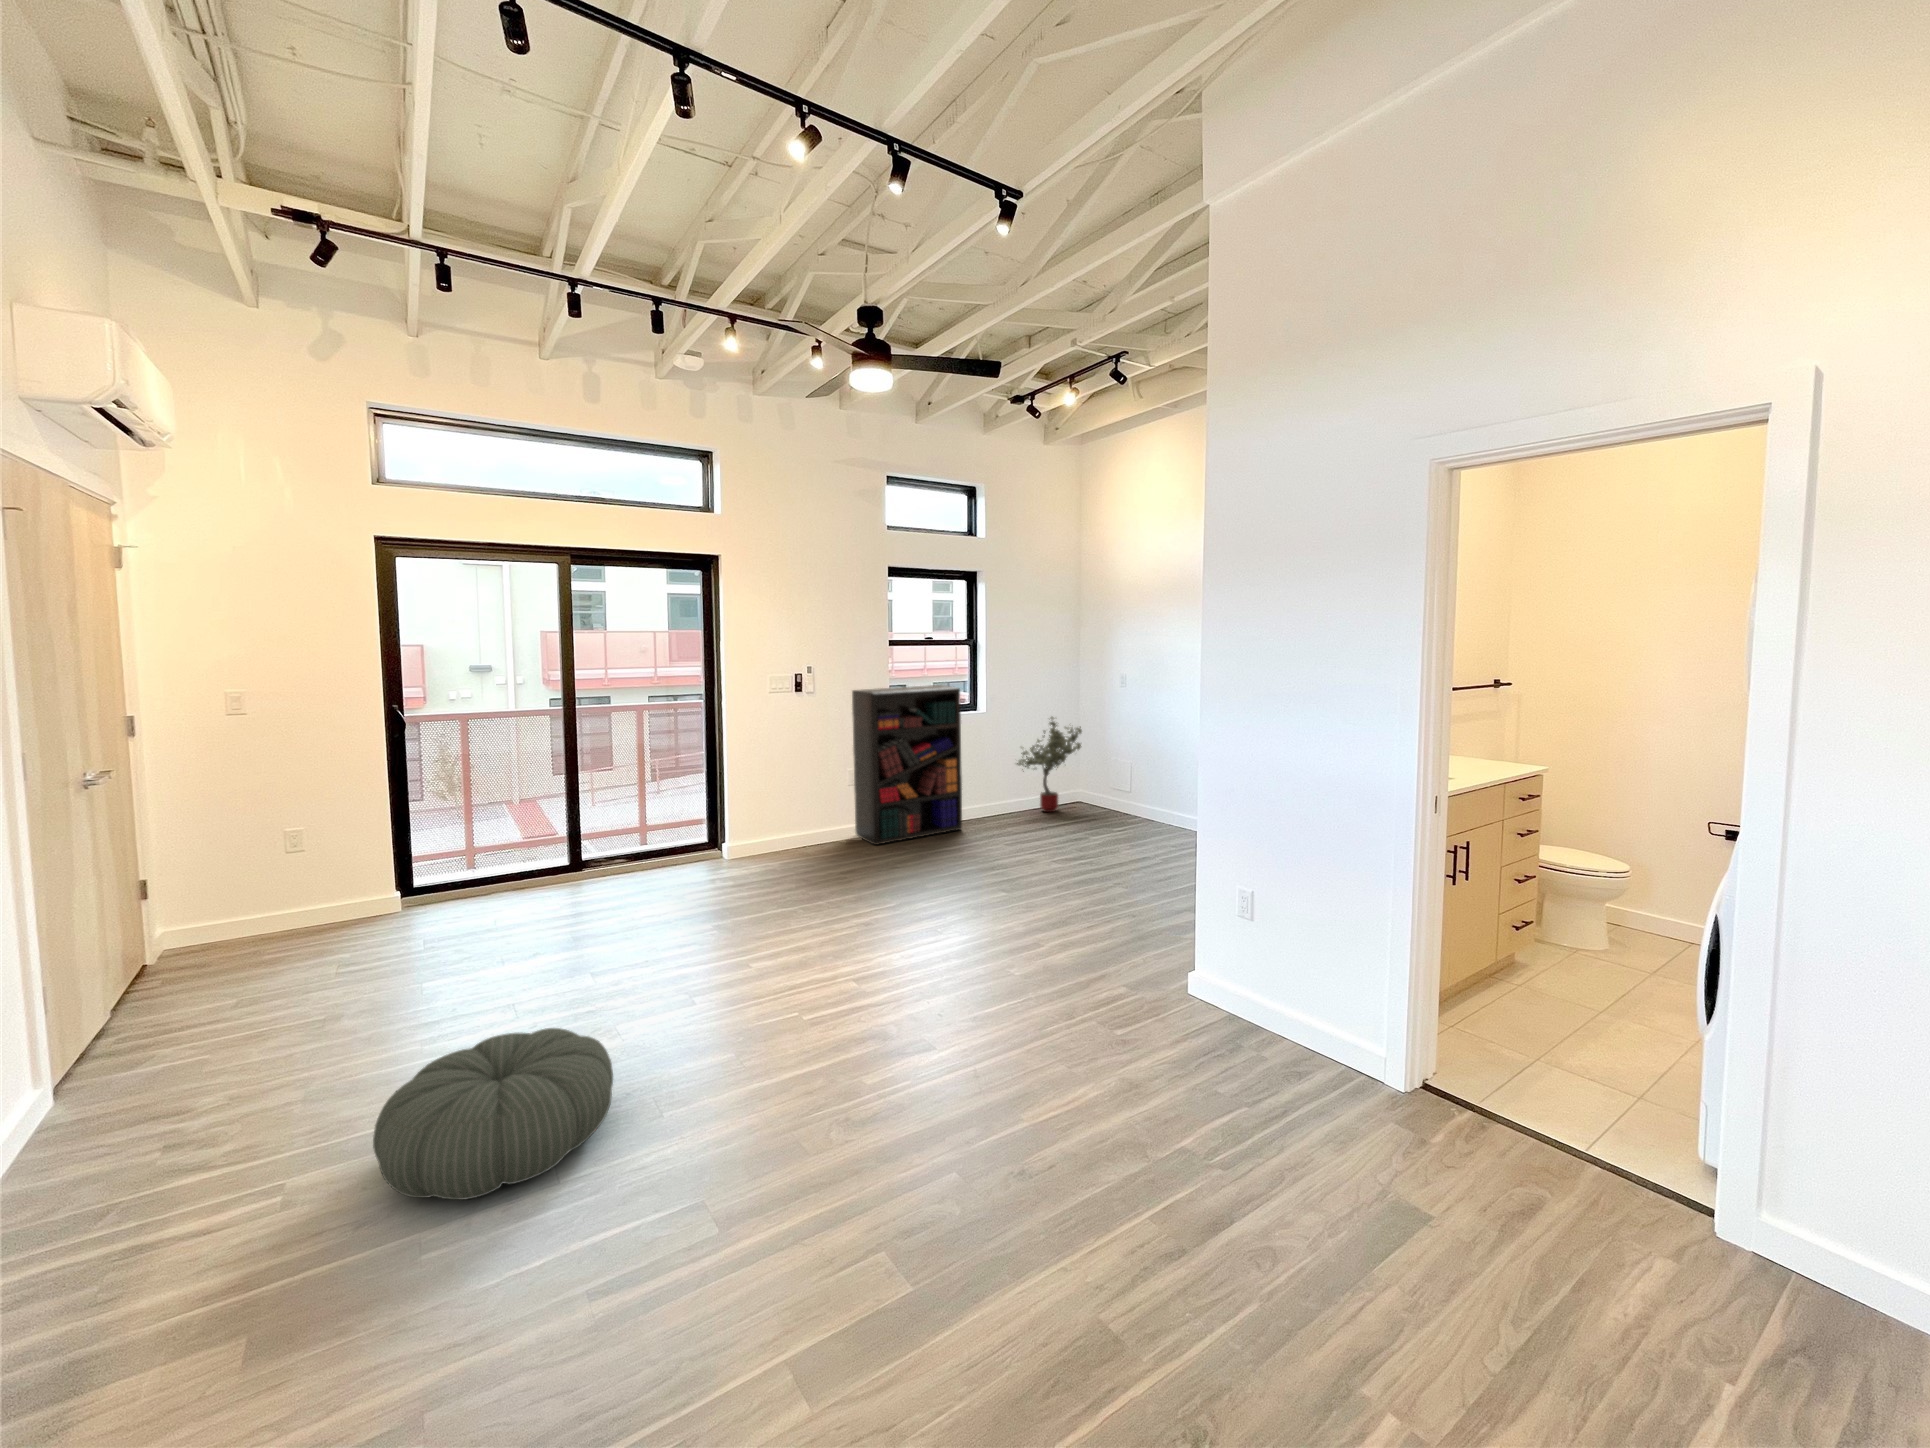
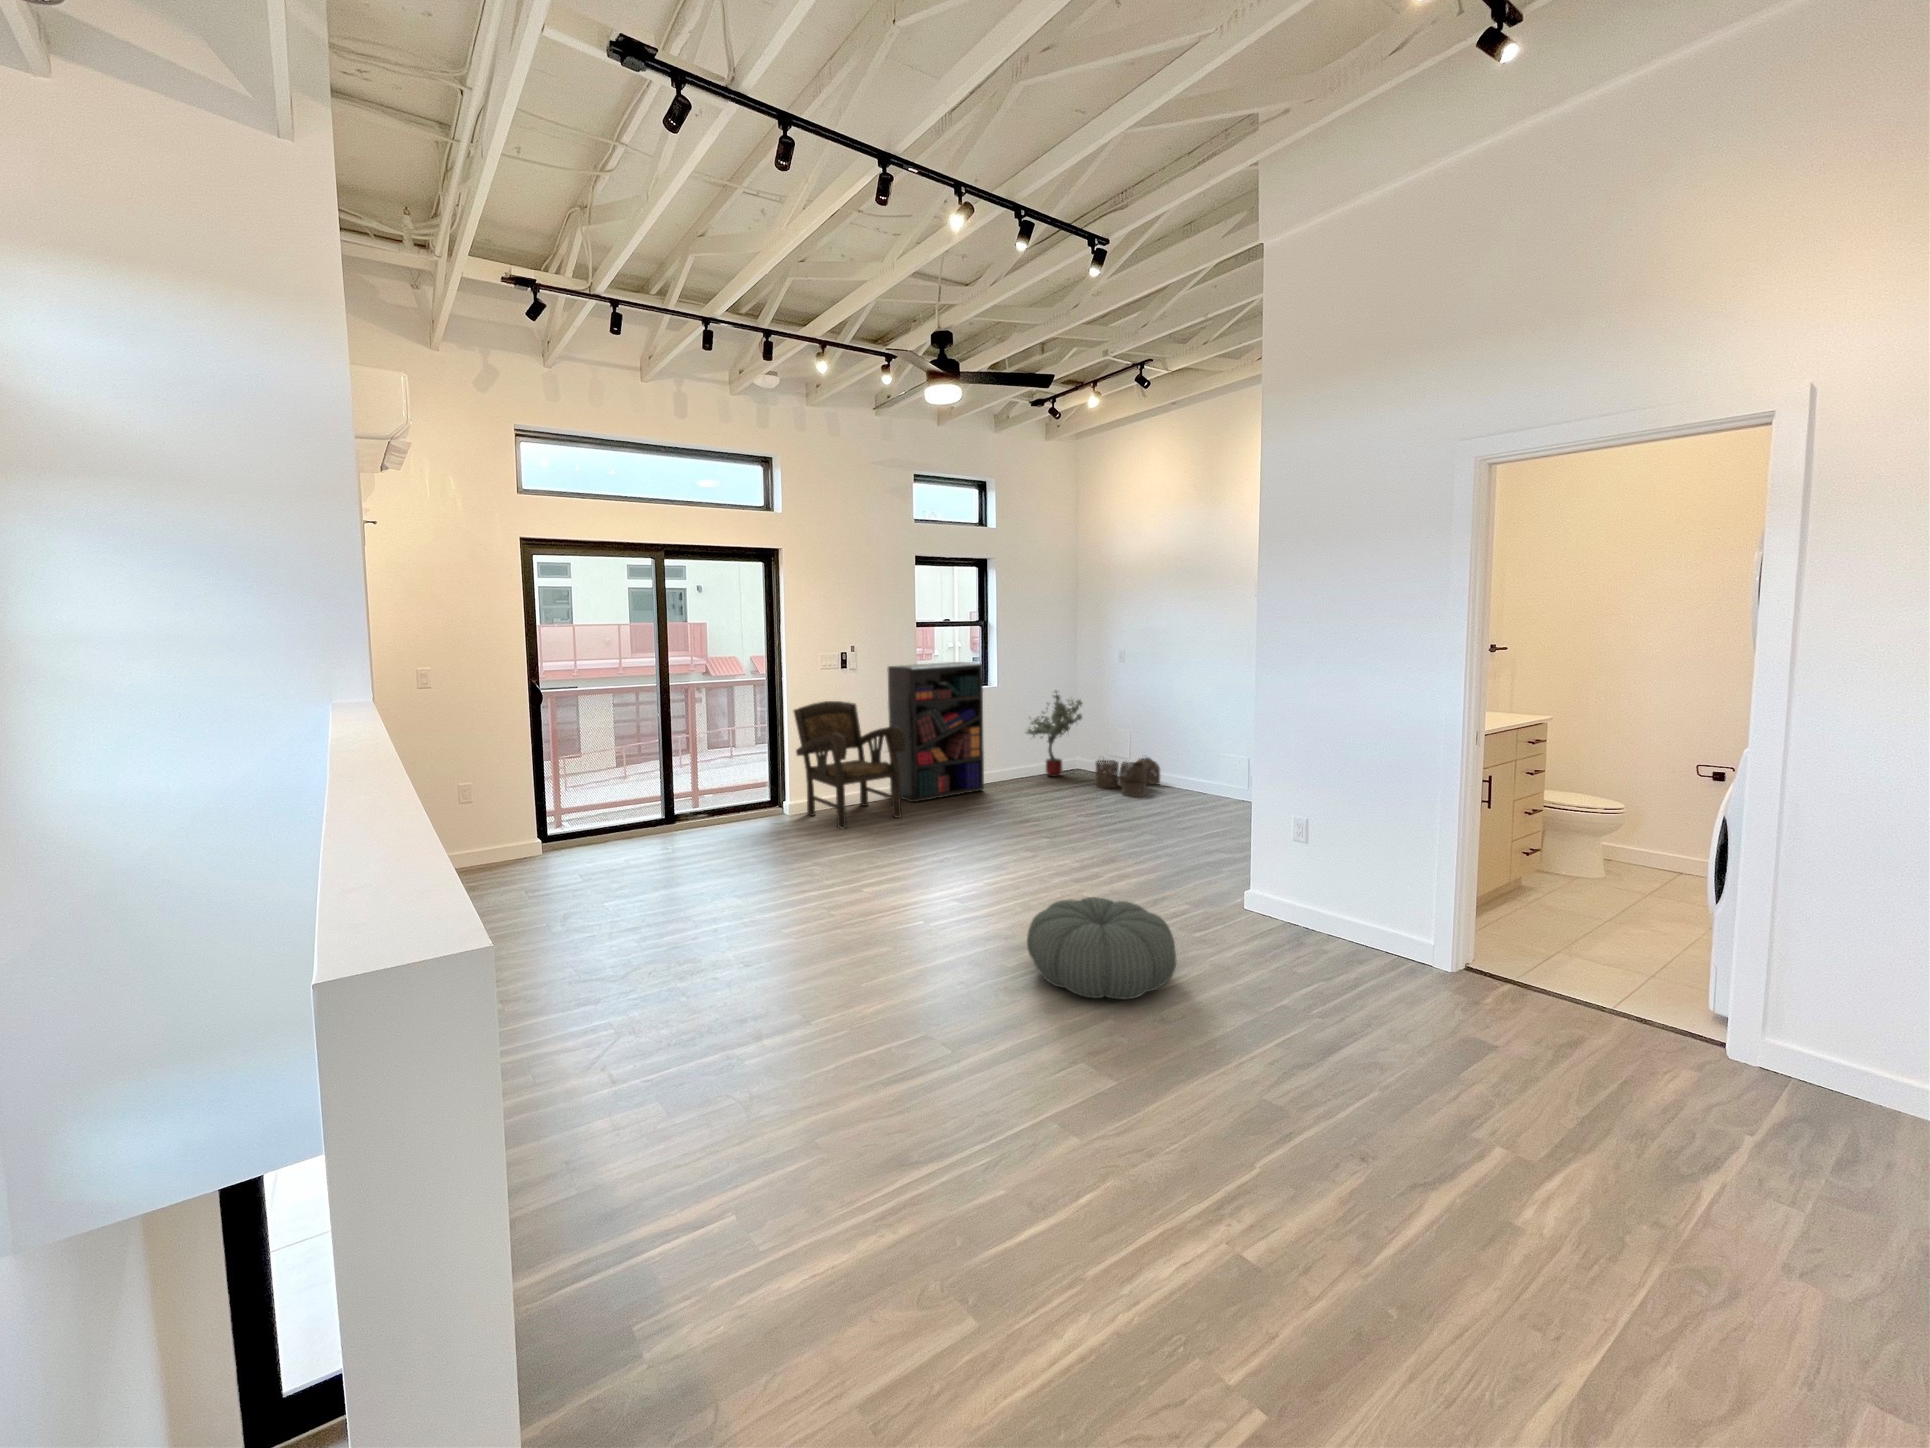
armchair: none [732,730,855,881] -> present [794,701,906,829]
woven basket: none [1088,790,1161,838] -> present [1096,758,1160,797]
pouf: present [373,1028,613,1200] -> present [1027,897,1176,1000]

